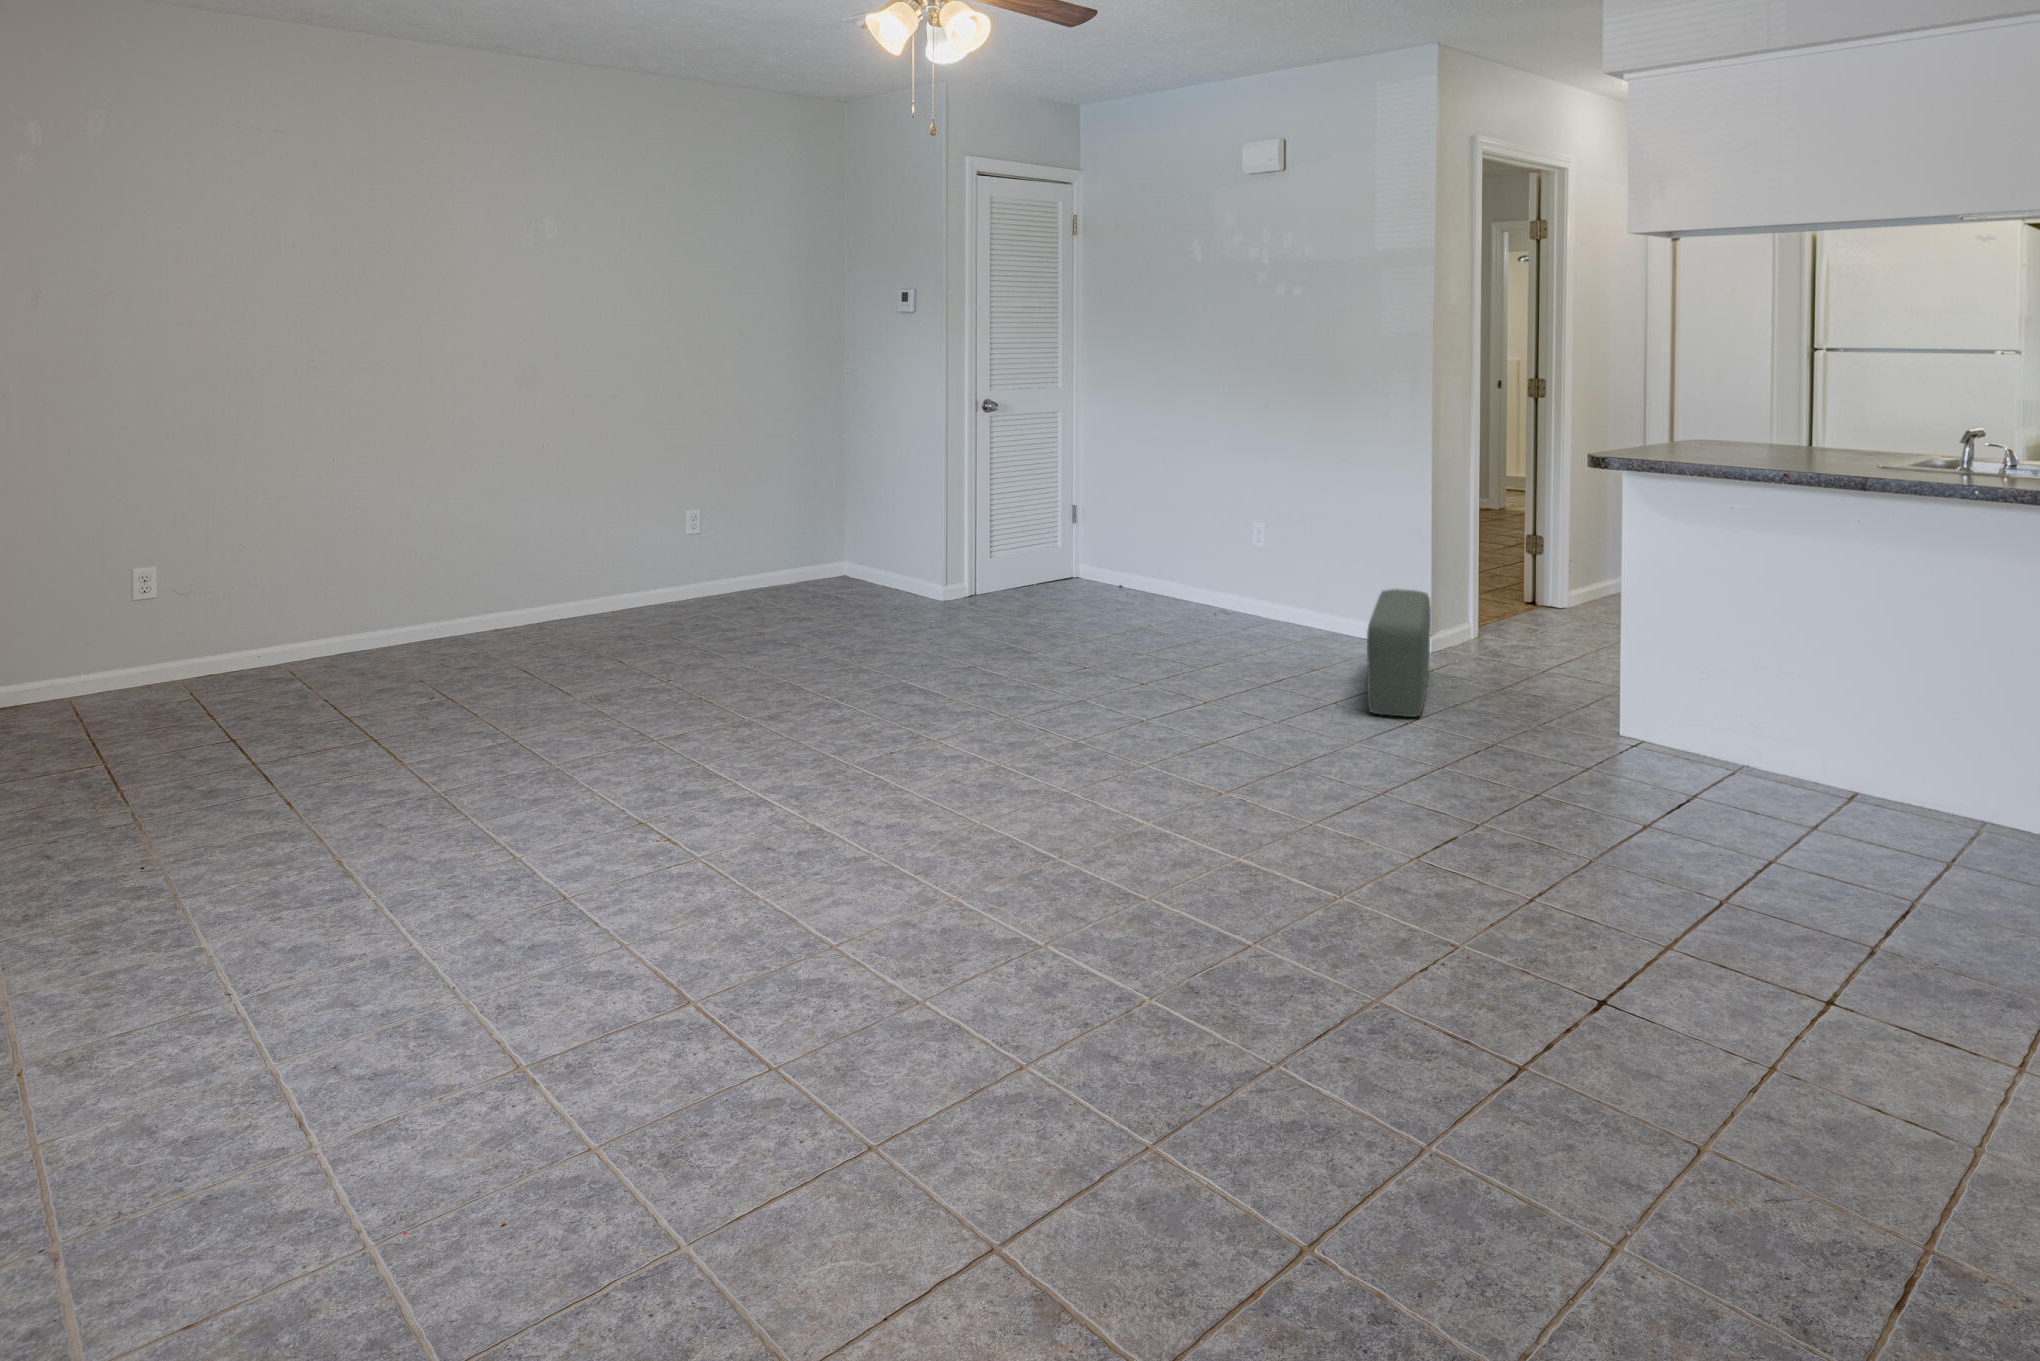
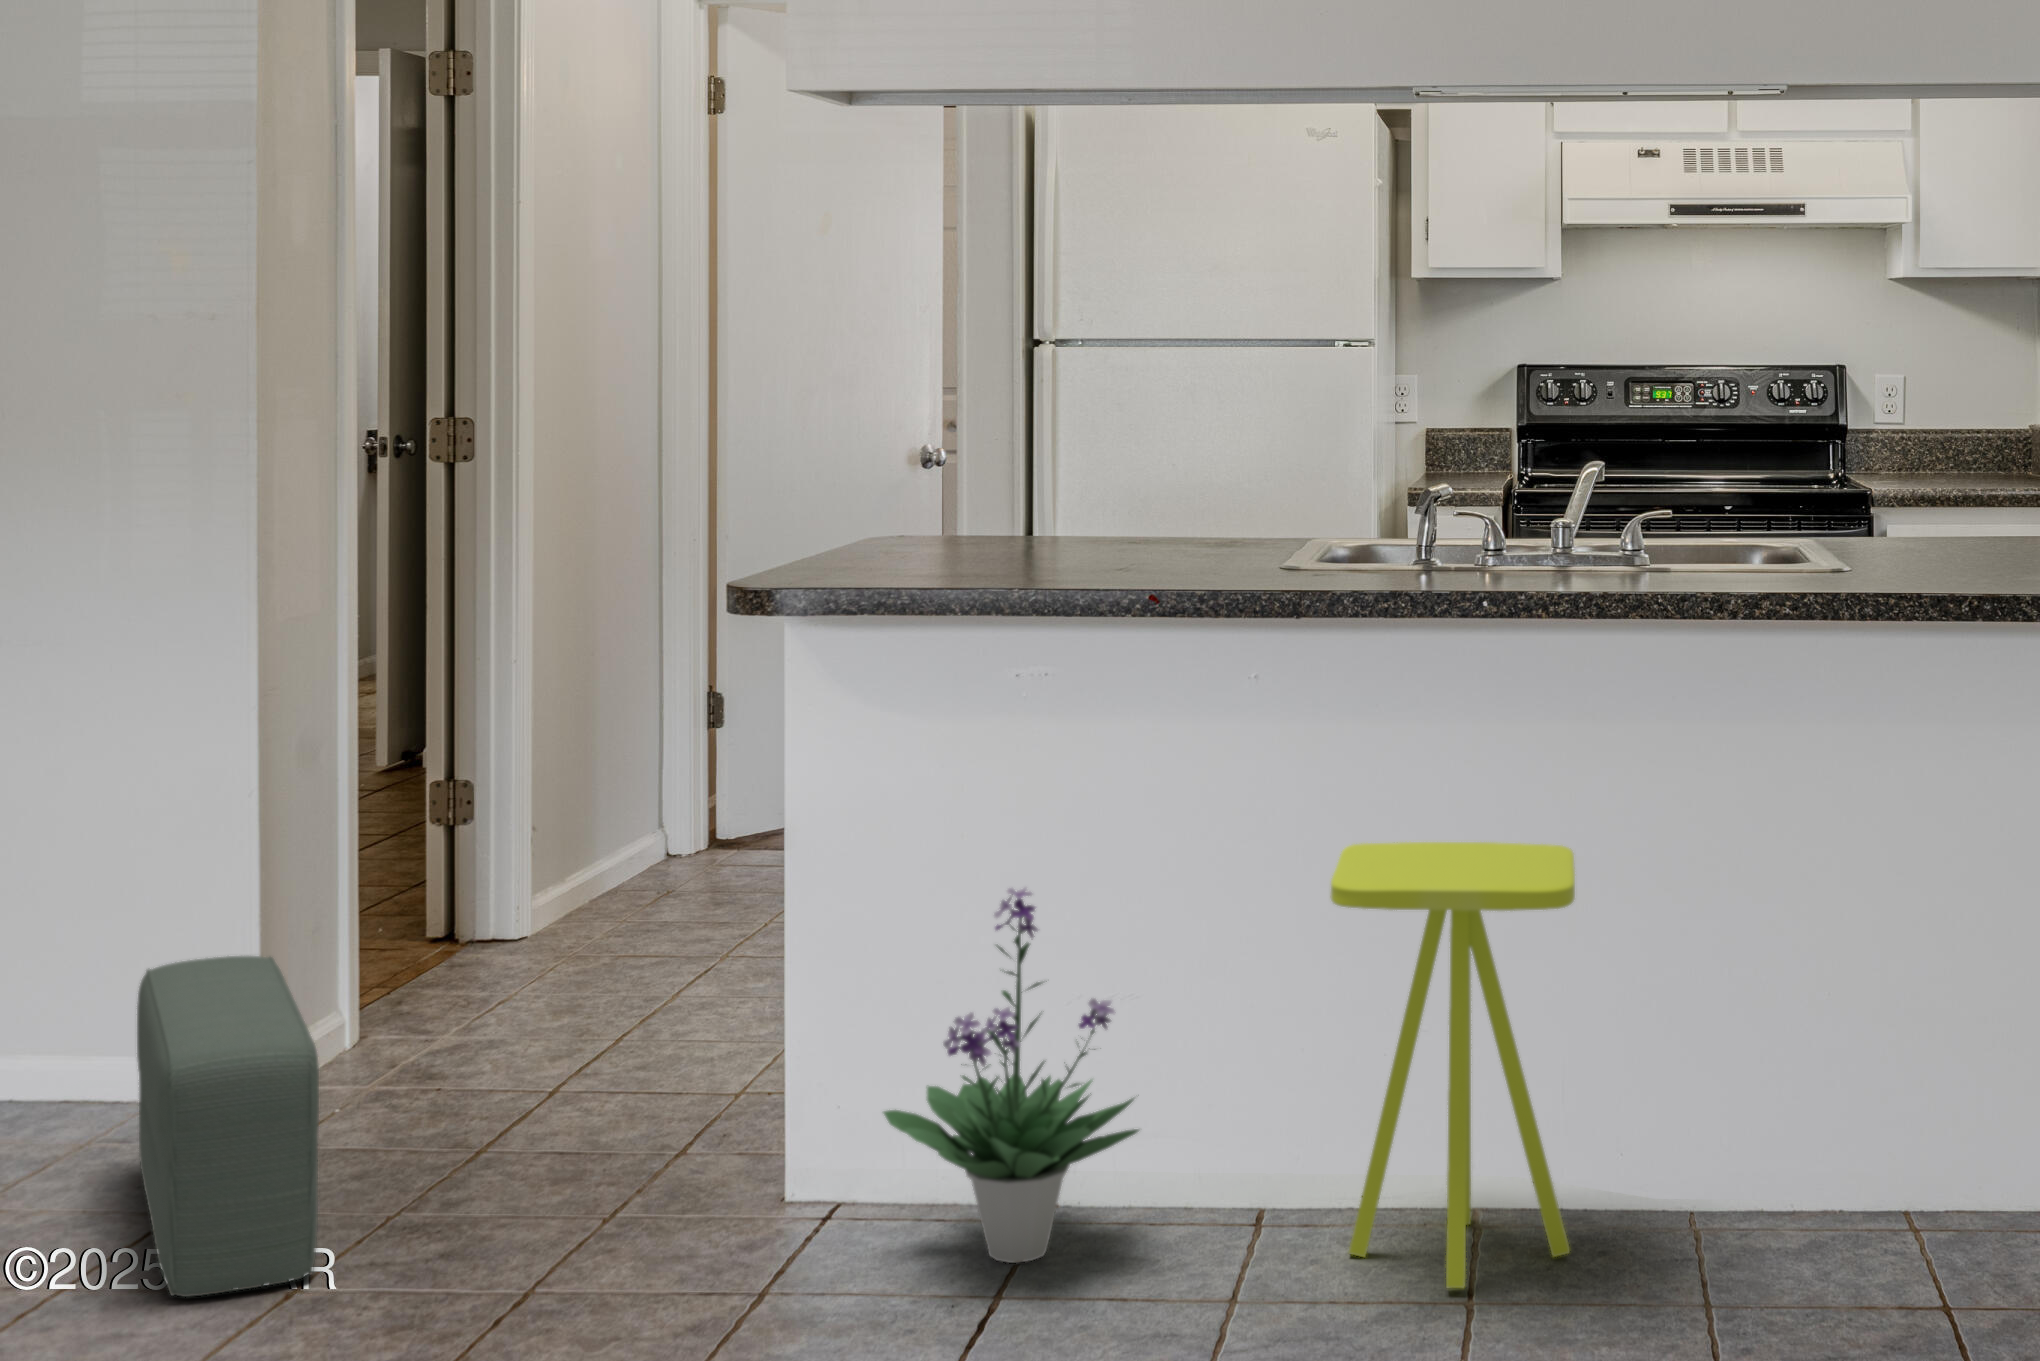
potted plant: none [1650,607,1778,781] -> present [884,888,1139,1263]
side table: none [1866,612,2031,848] -> present [1330,842,1575,1288]

